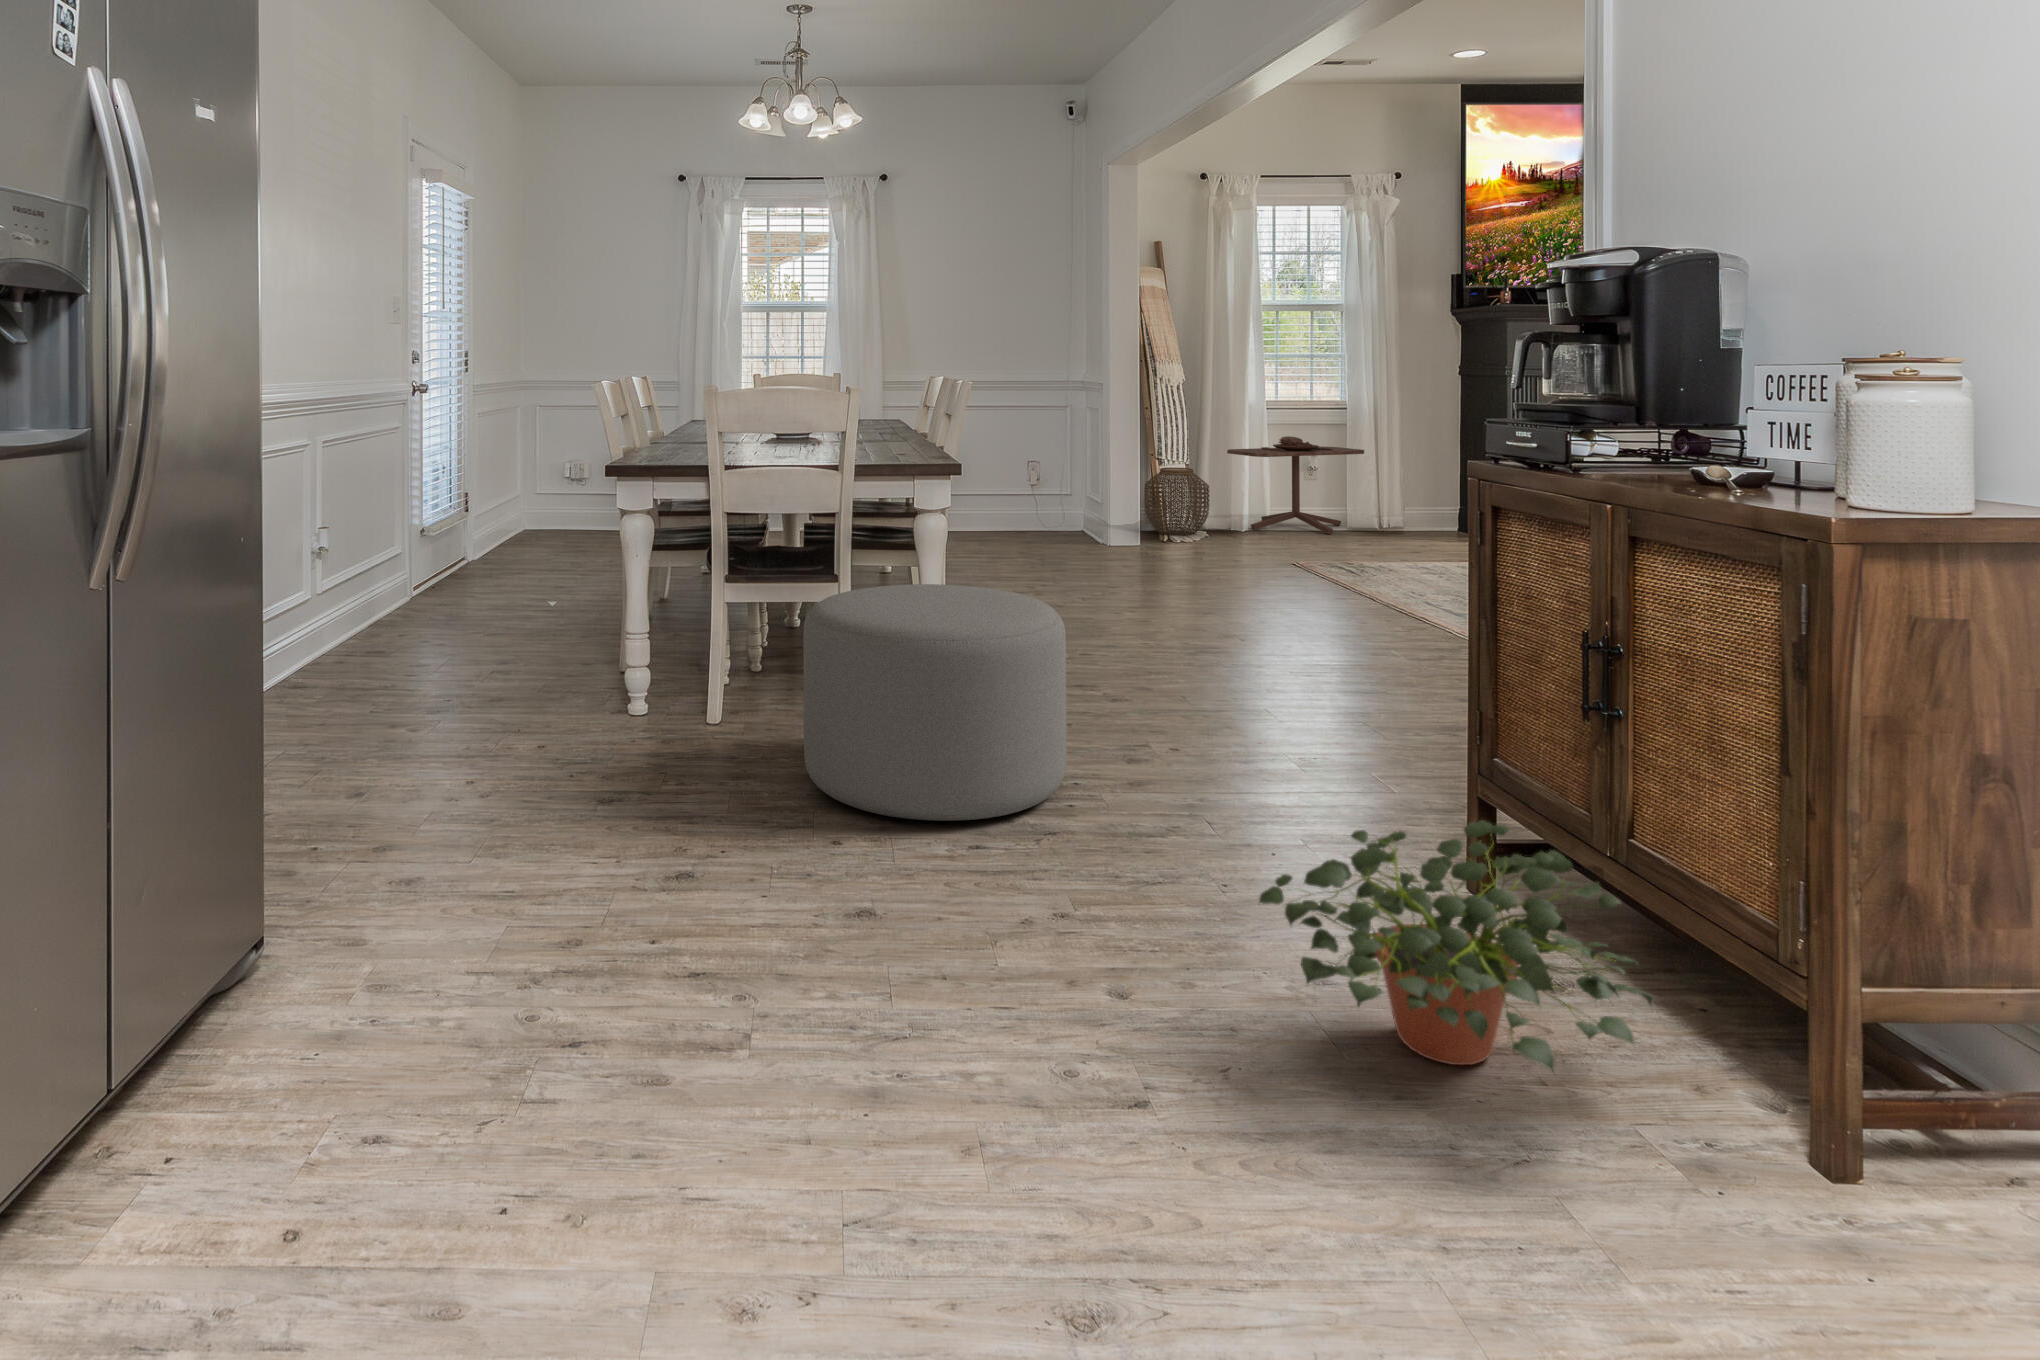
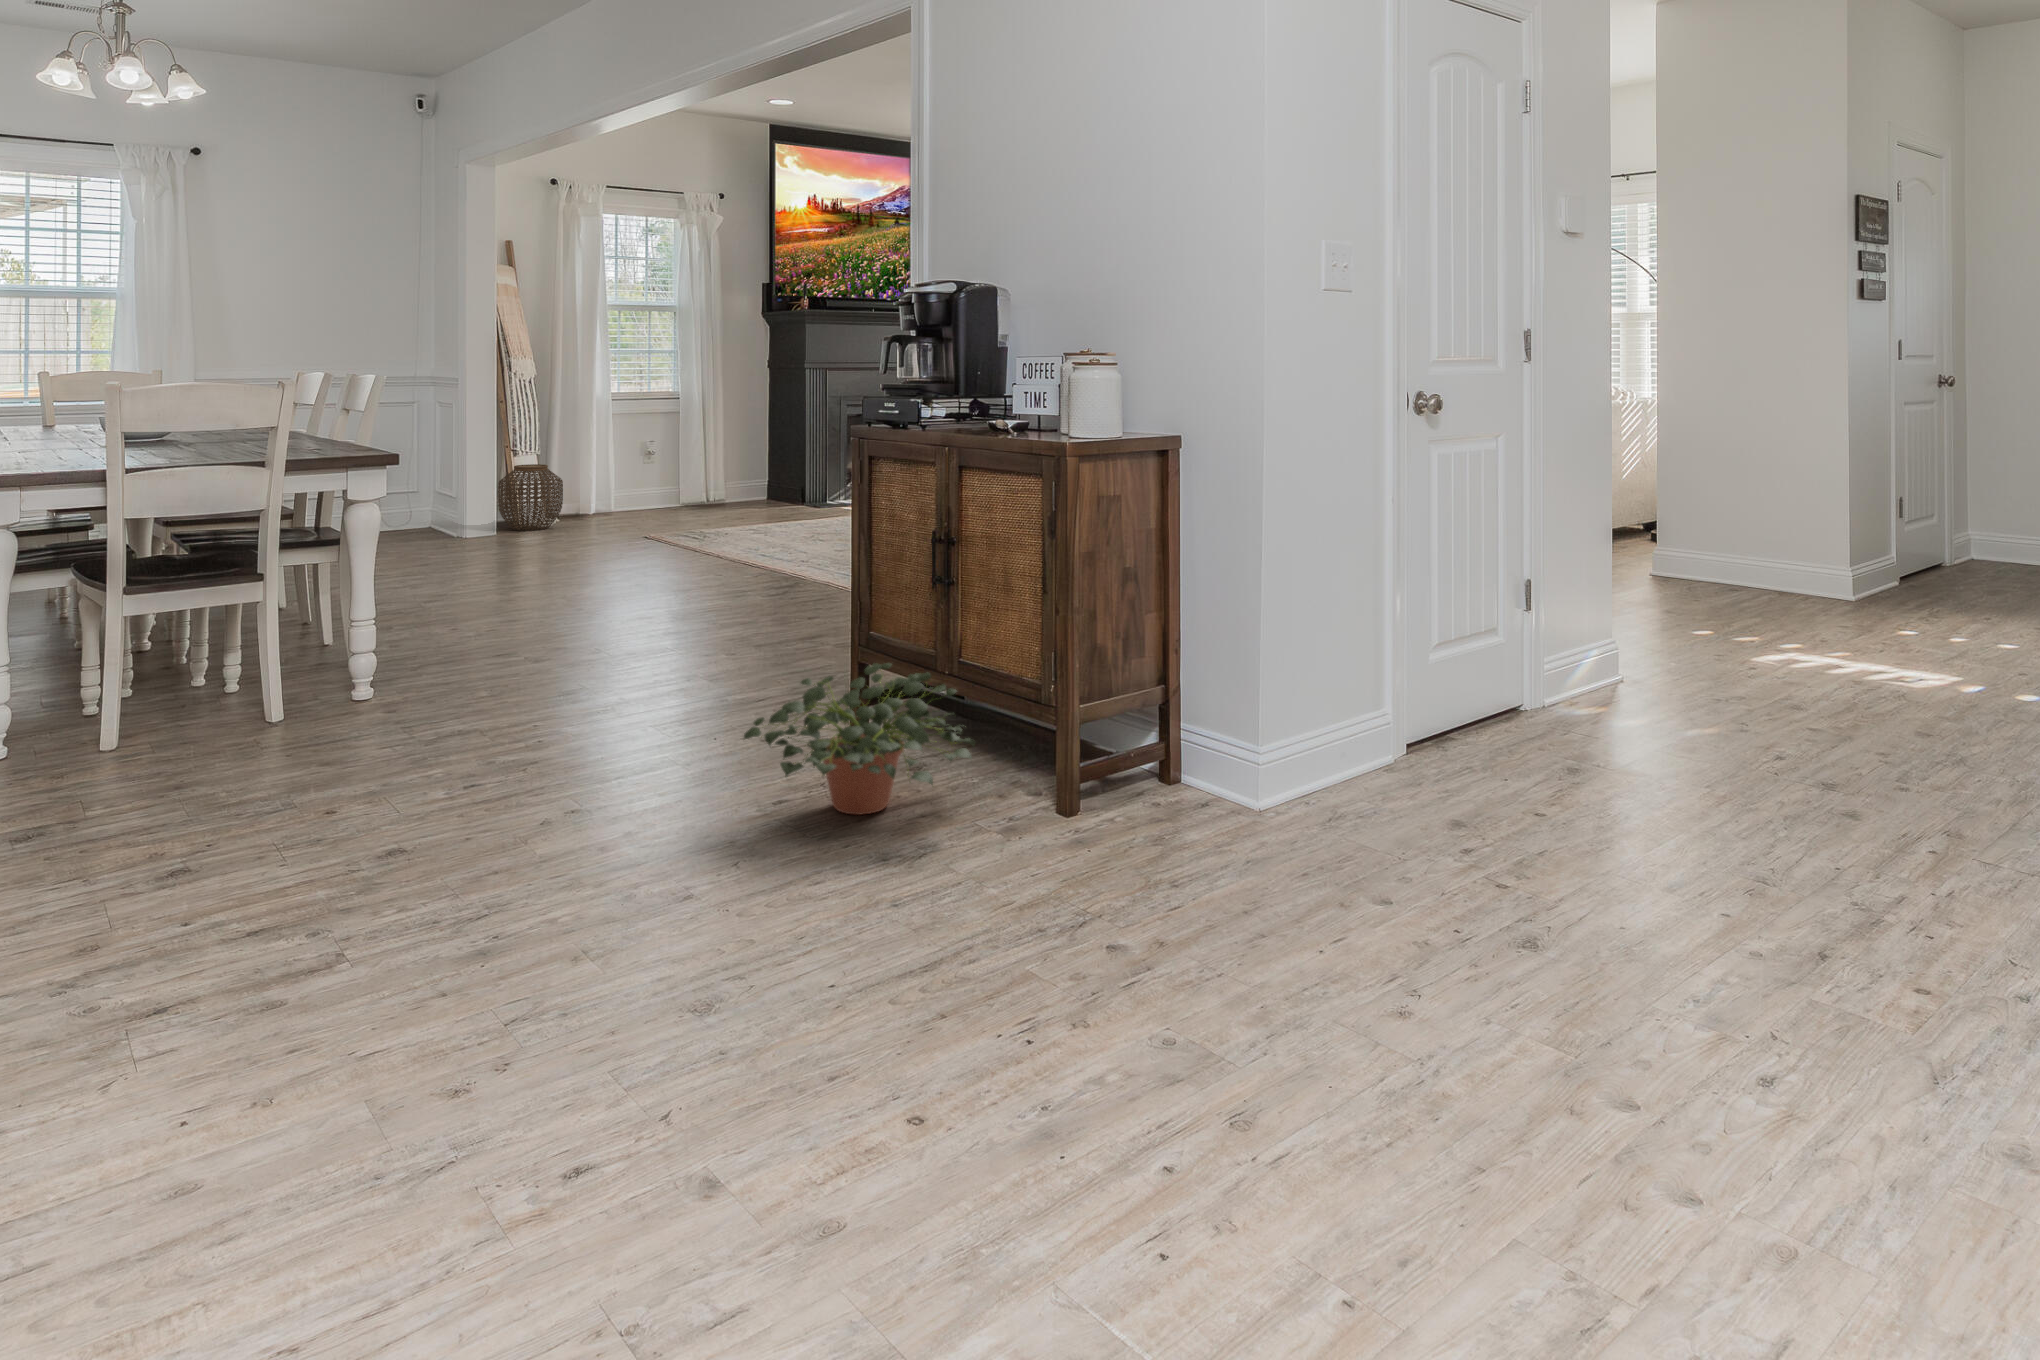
side table: present [1227,436,1364,534] -> none [578,431,699,521]
ottoman: present [803,584,1067,821] -> none [273,563,536,770]

